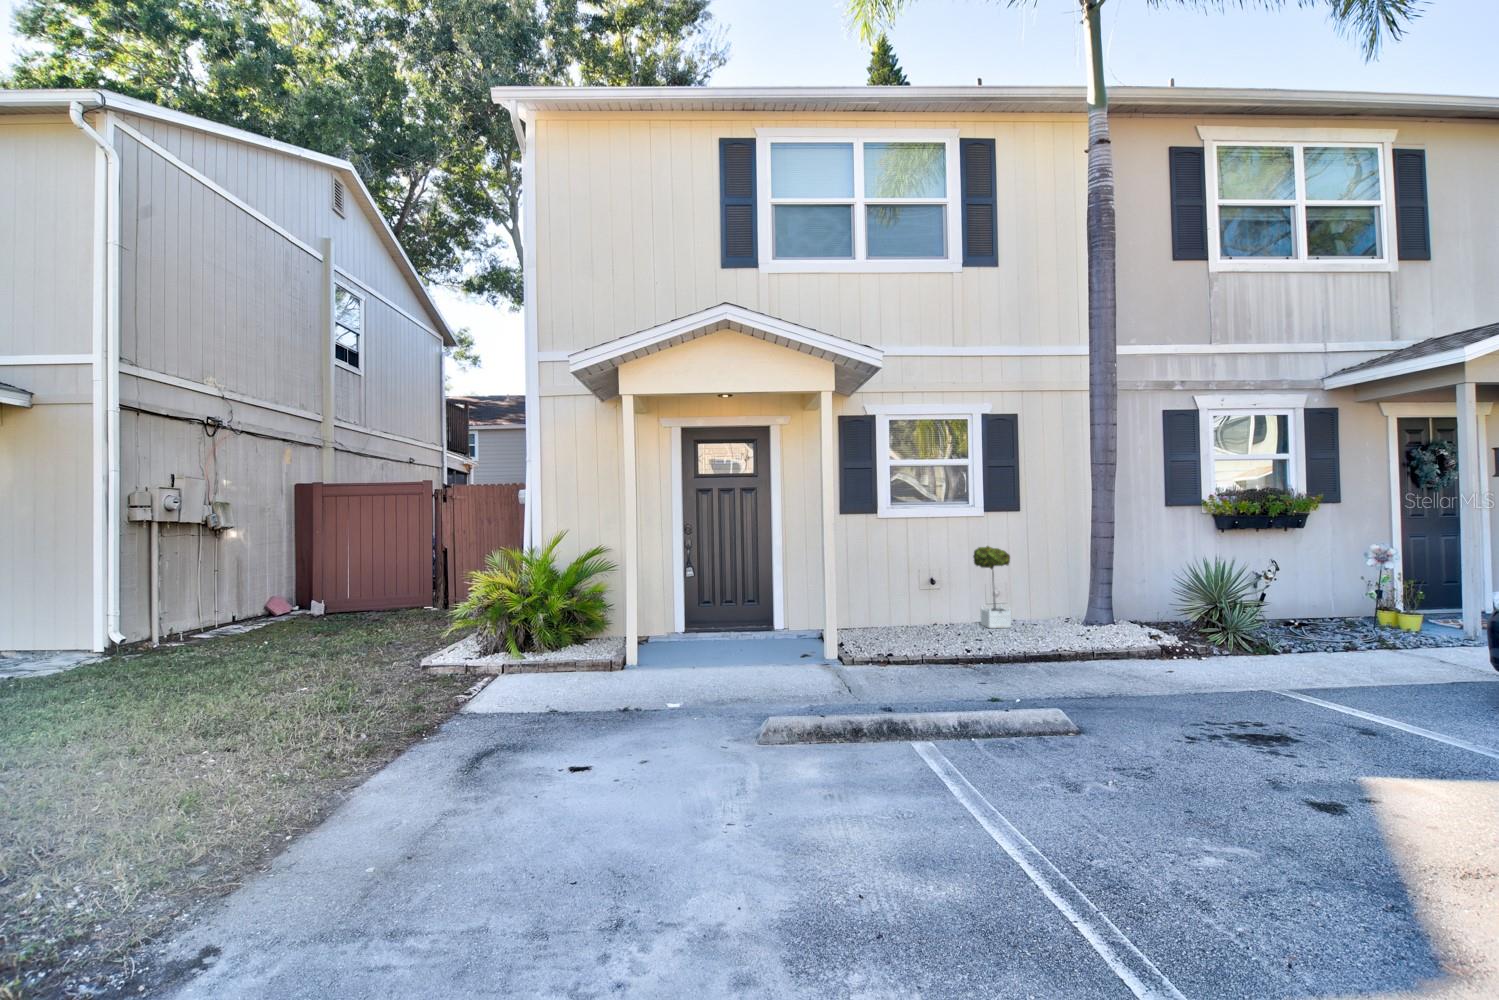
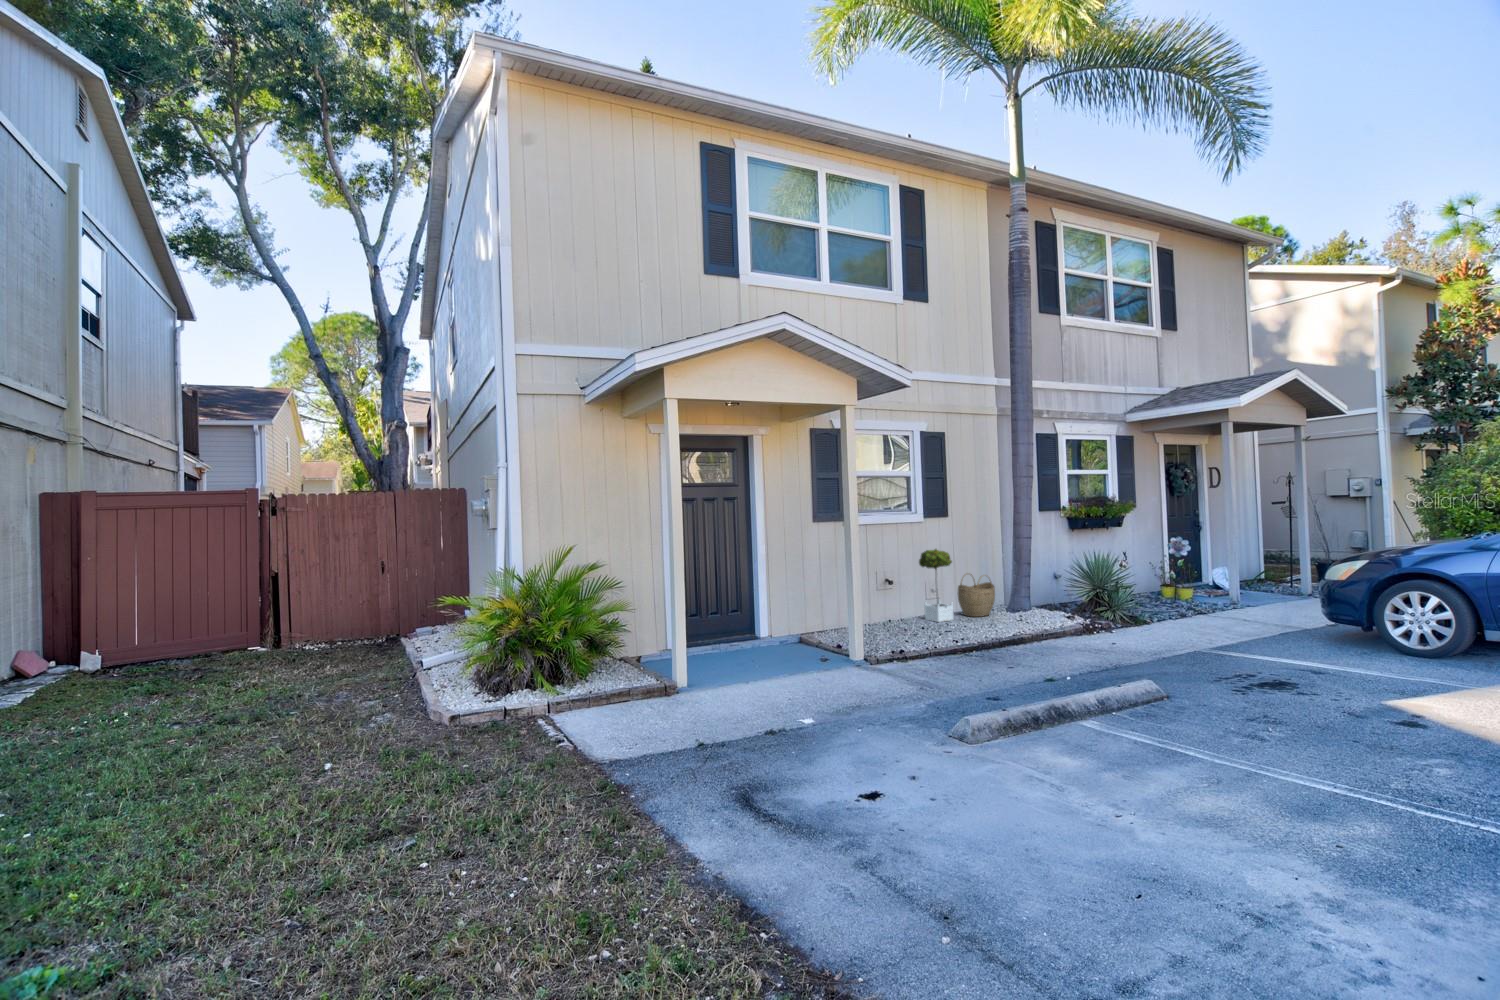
woven basket: none [1029,576,1075,626] -> present [957,574,995,617]

